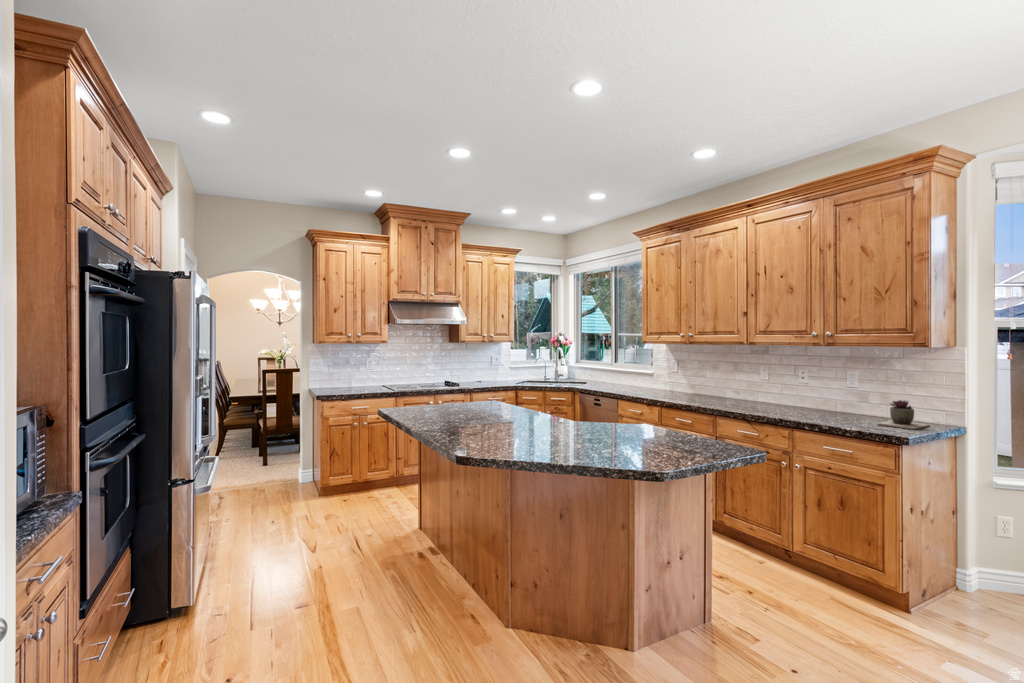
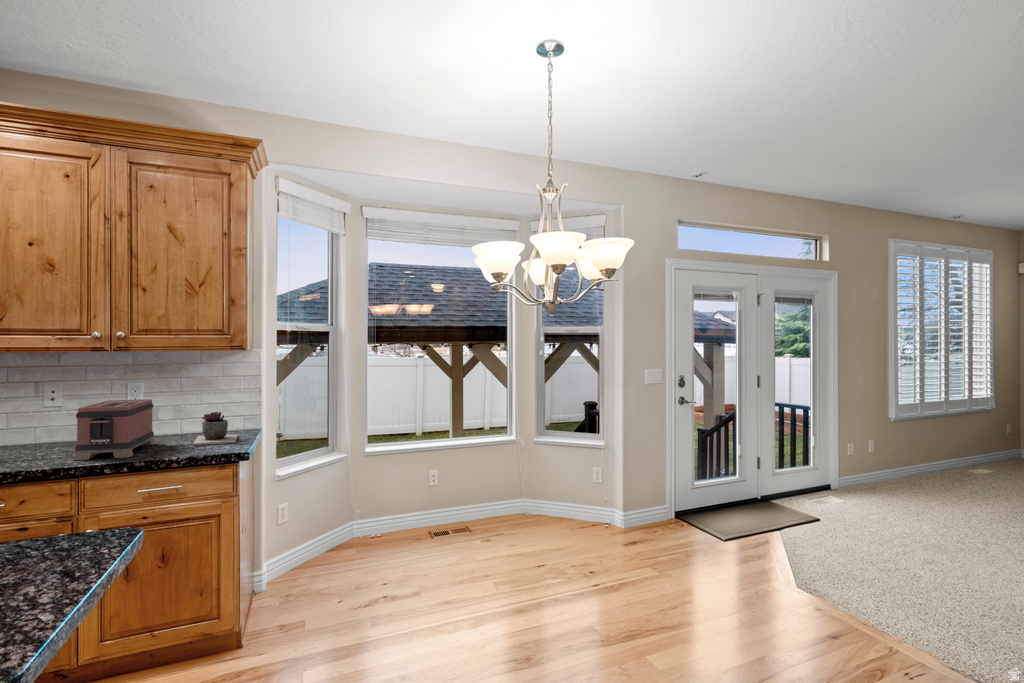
toaster: none [791,382,856,423] -> present [73,399,155,460]

